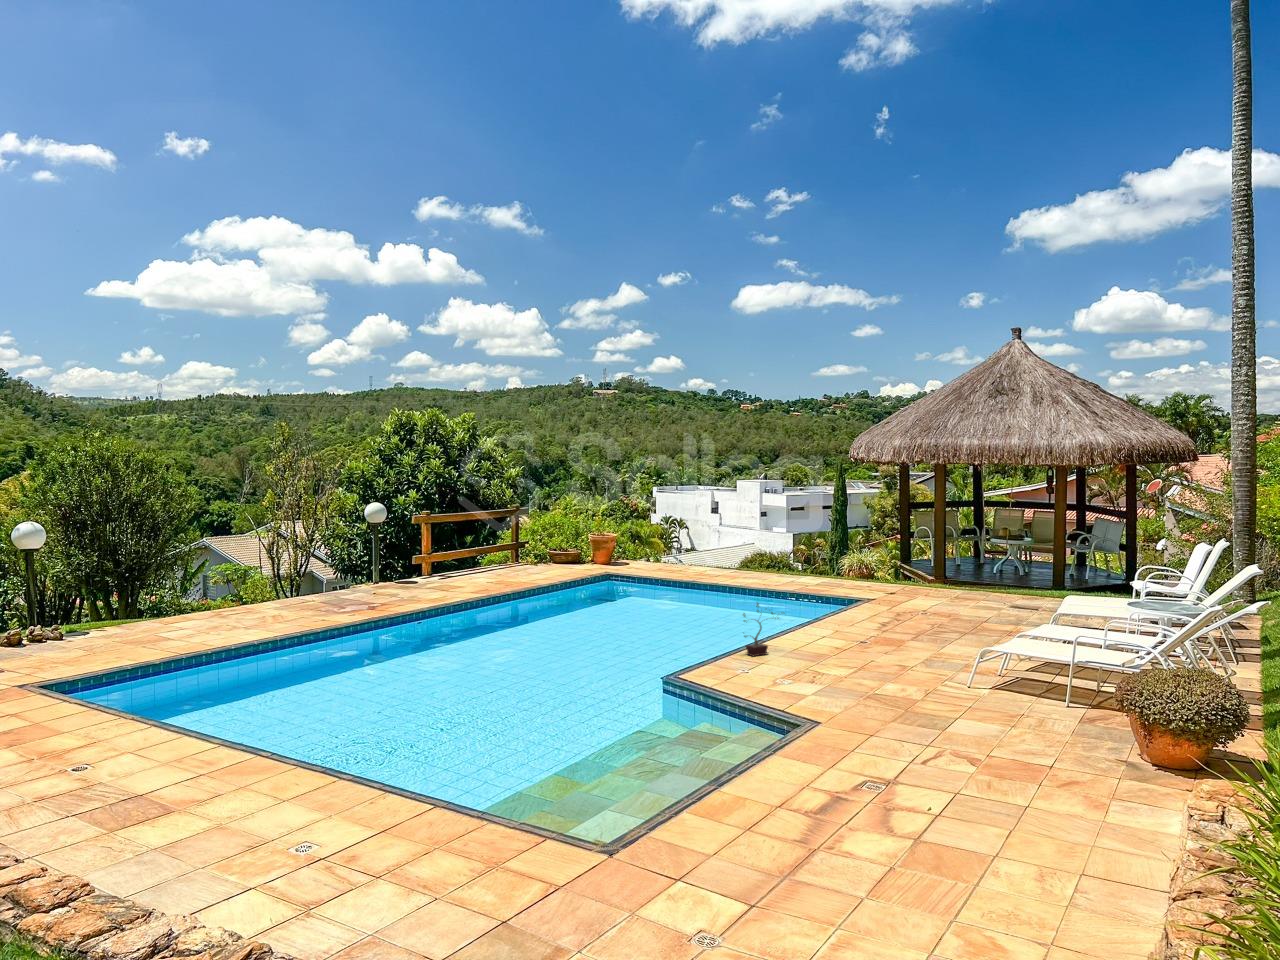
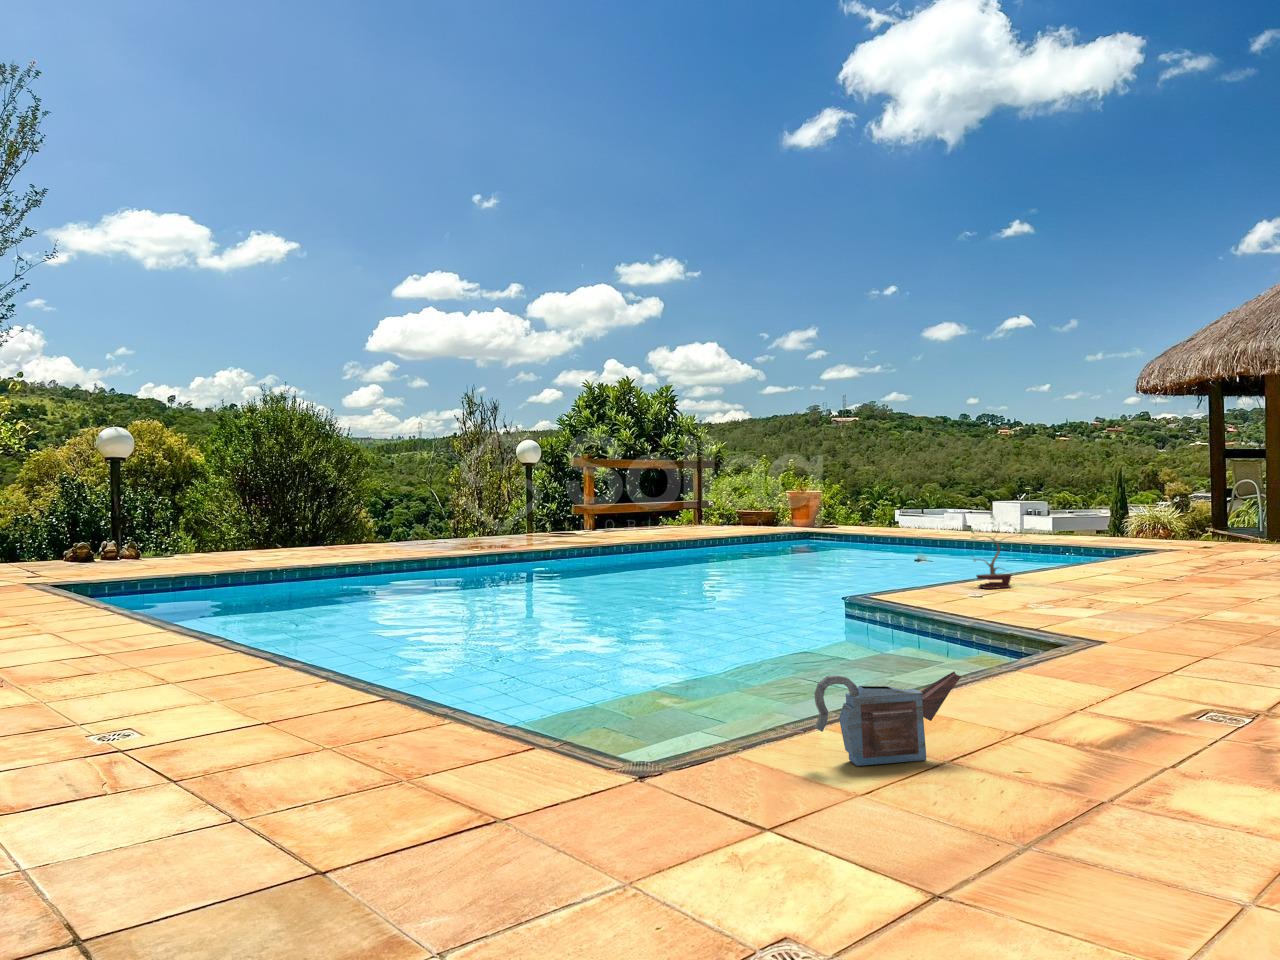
watering can: none [688,784,756,836] -> present [814,672,961,766]

